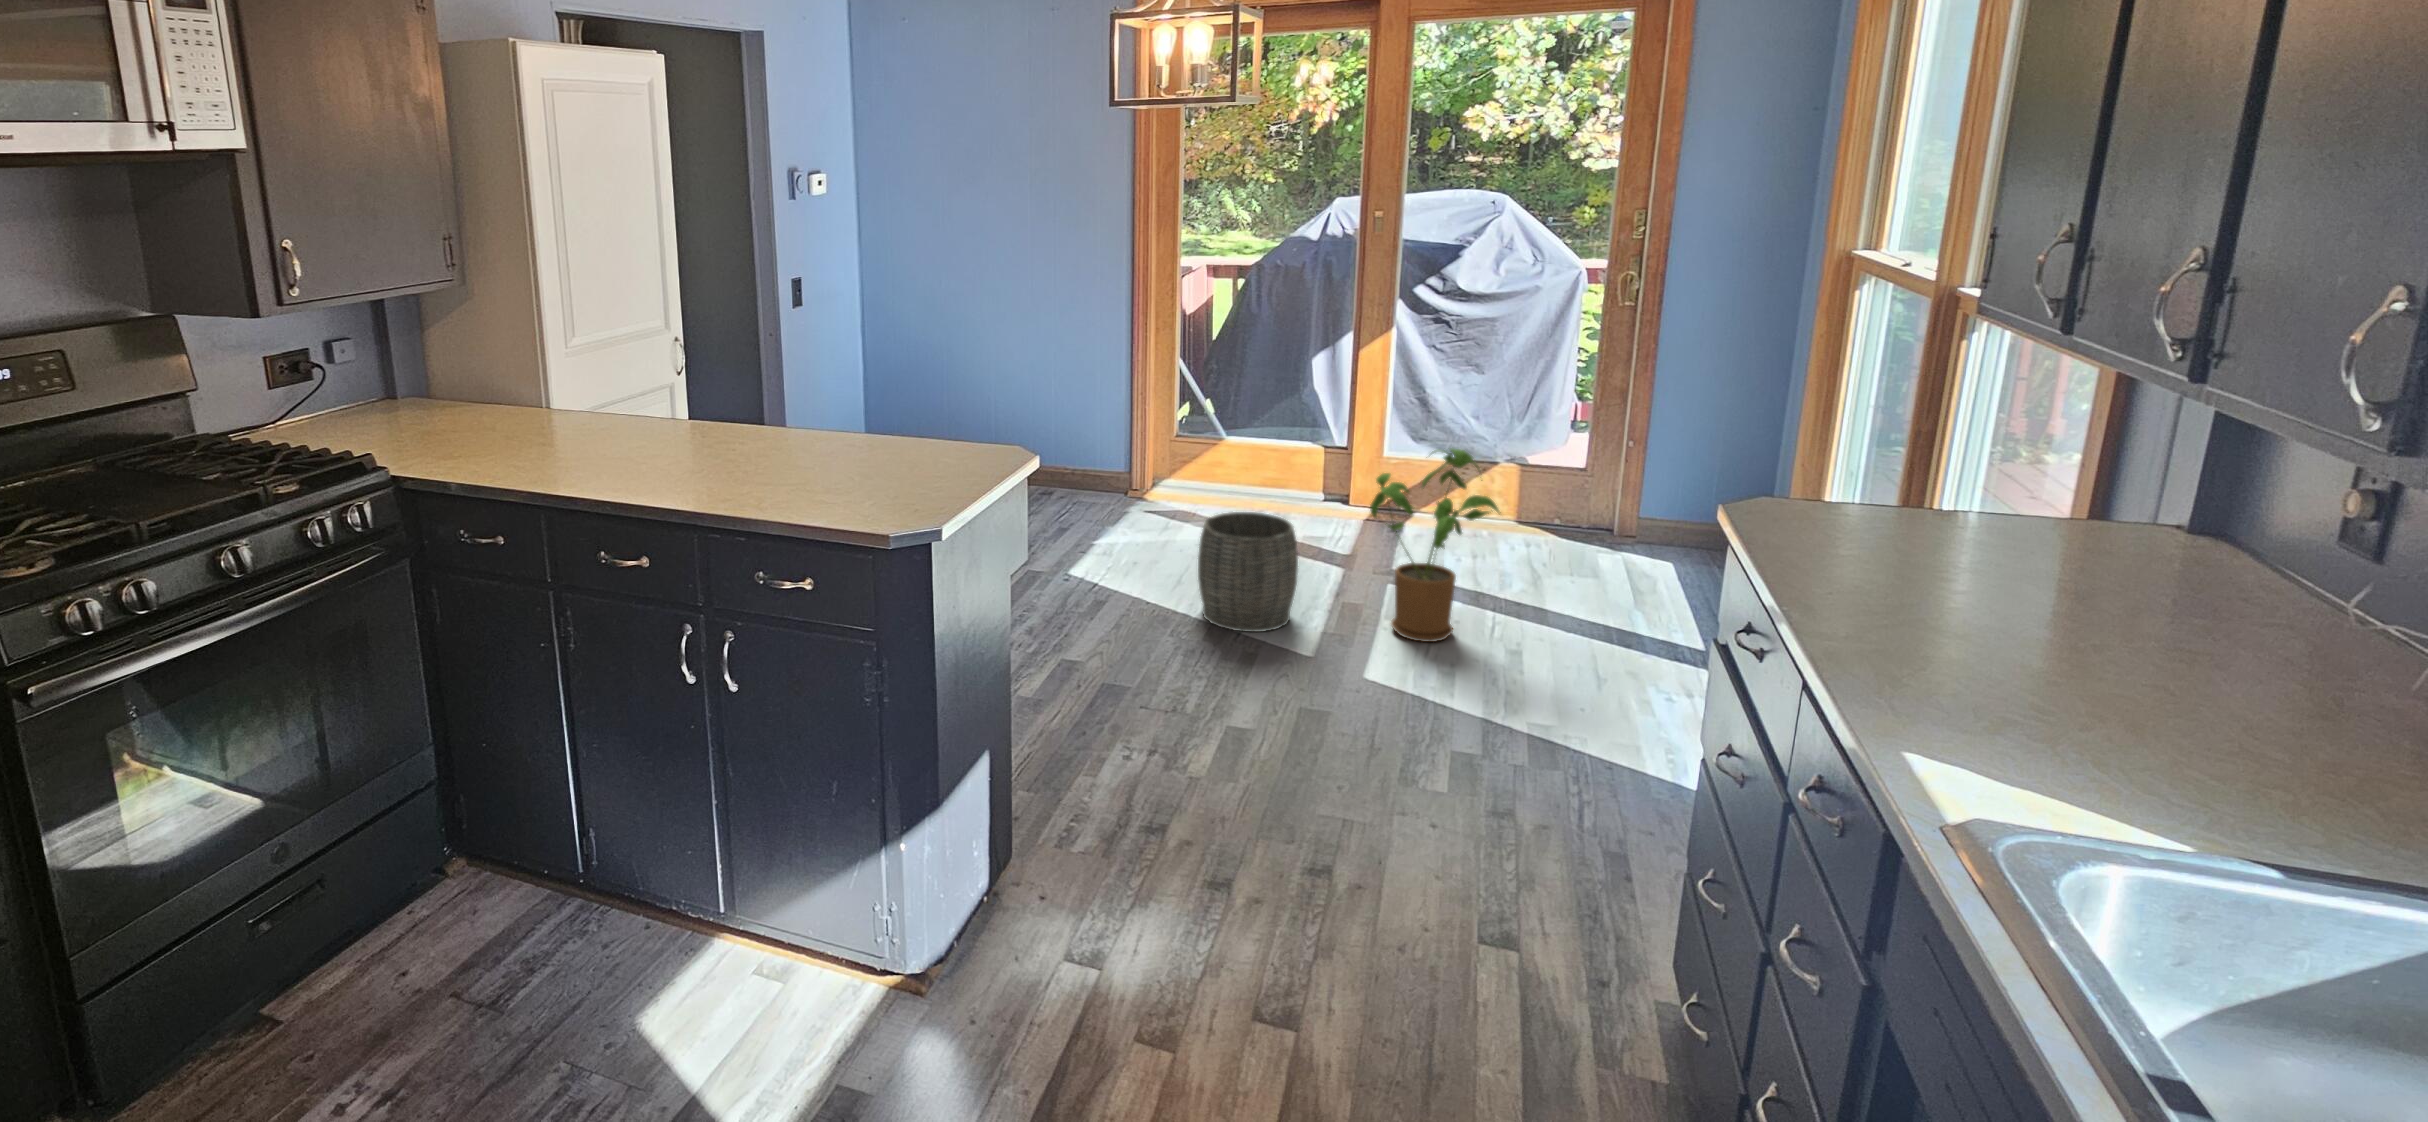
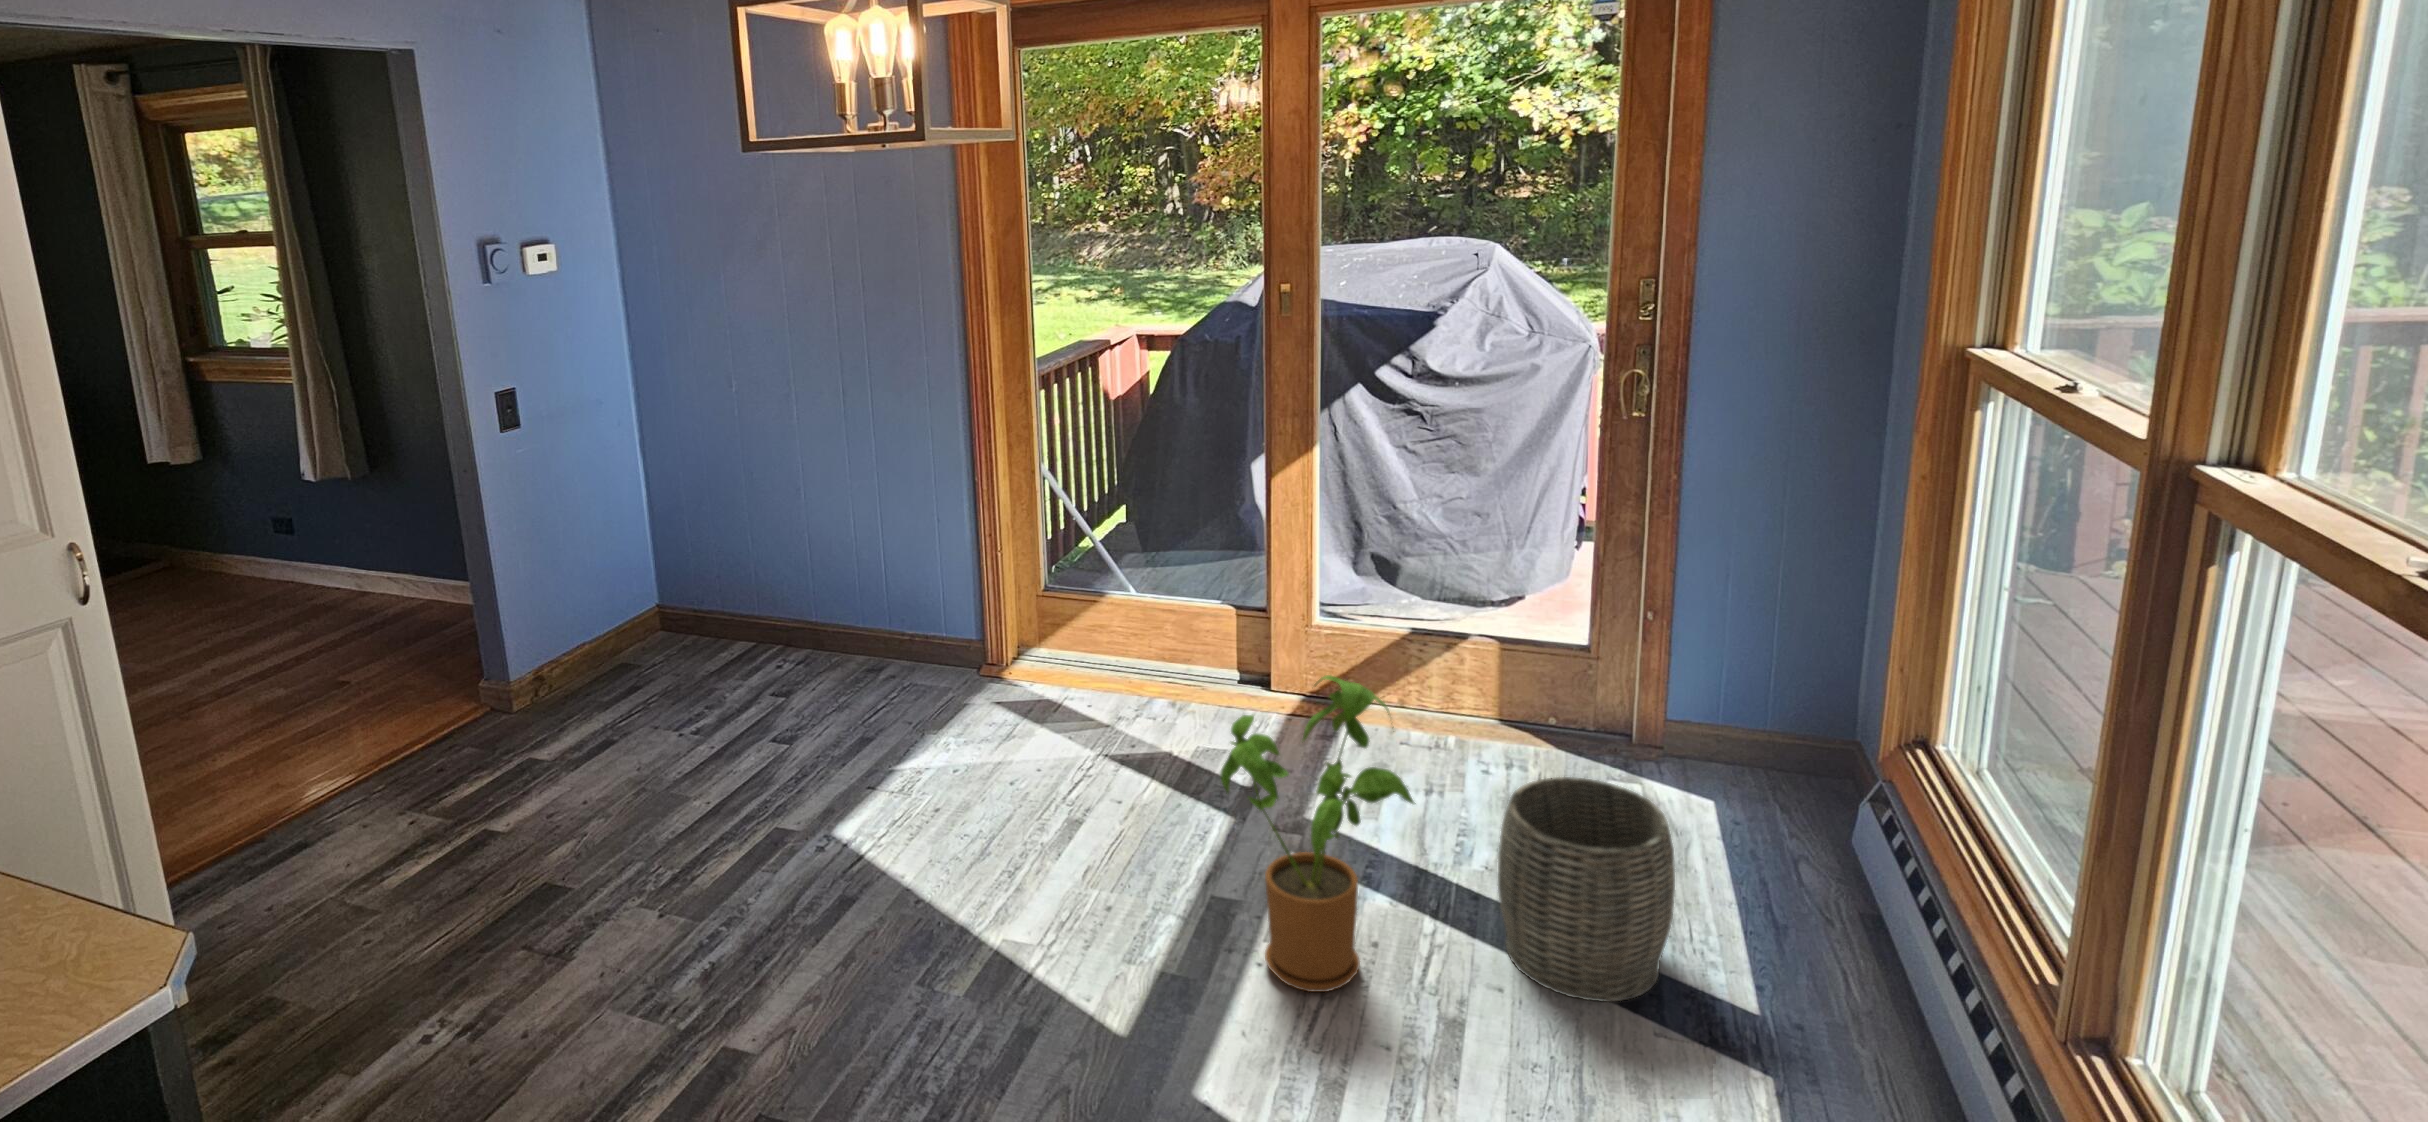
woven basket: present [1198,512,1298,632] -> present [1498,777,1675,1002]

